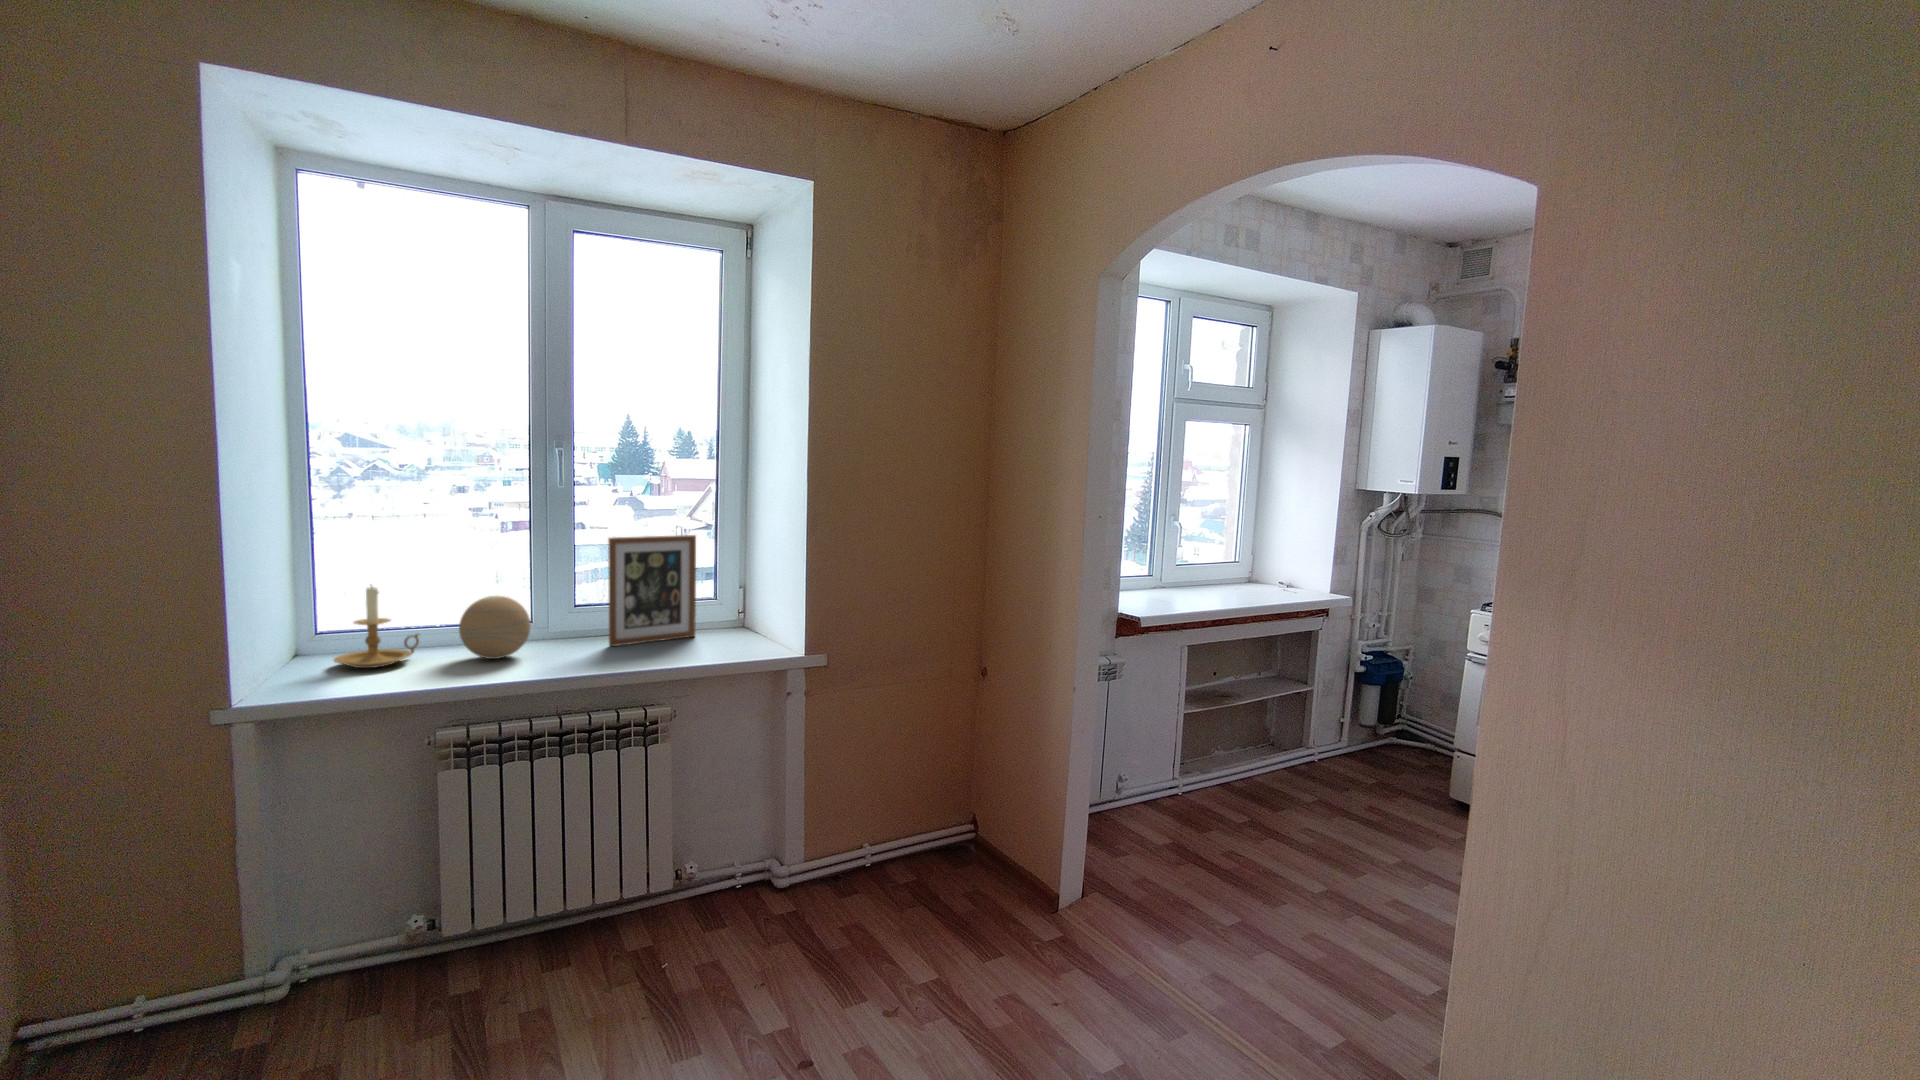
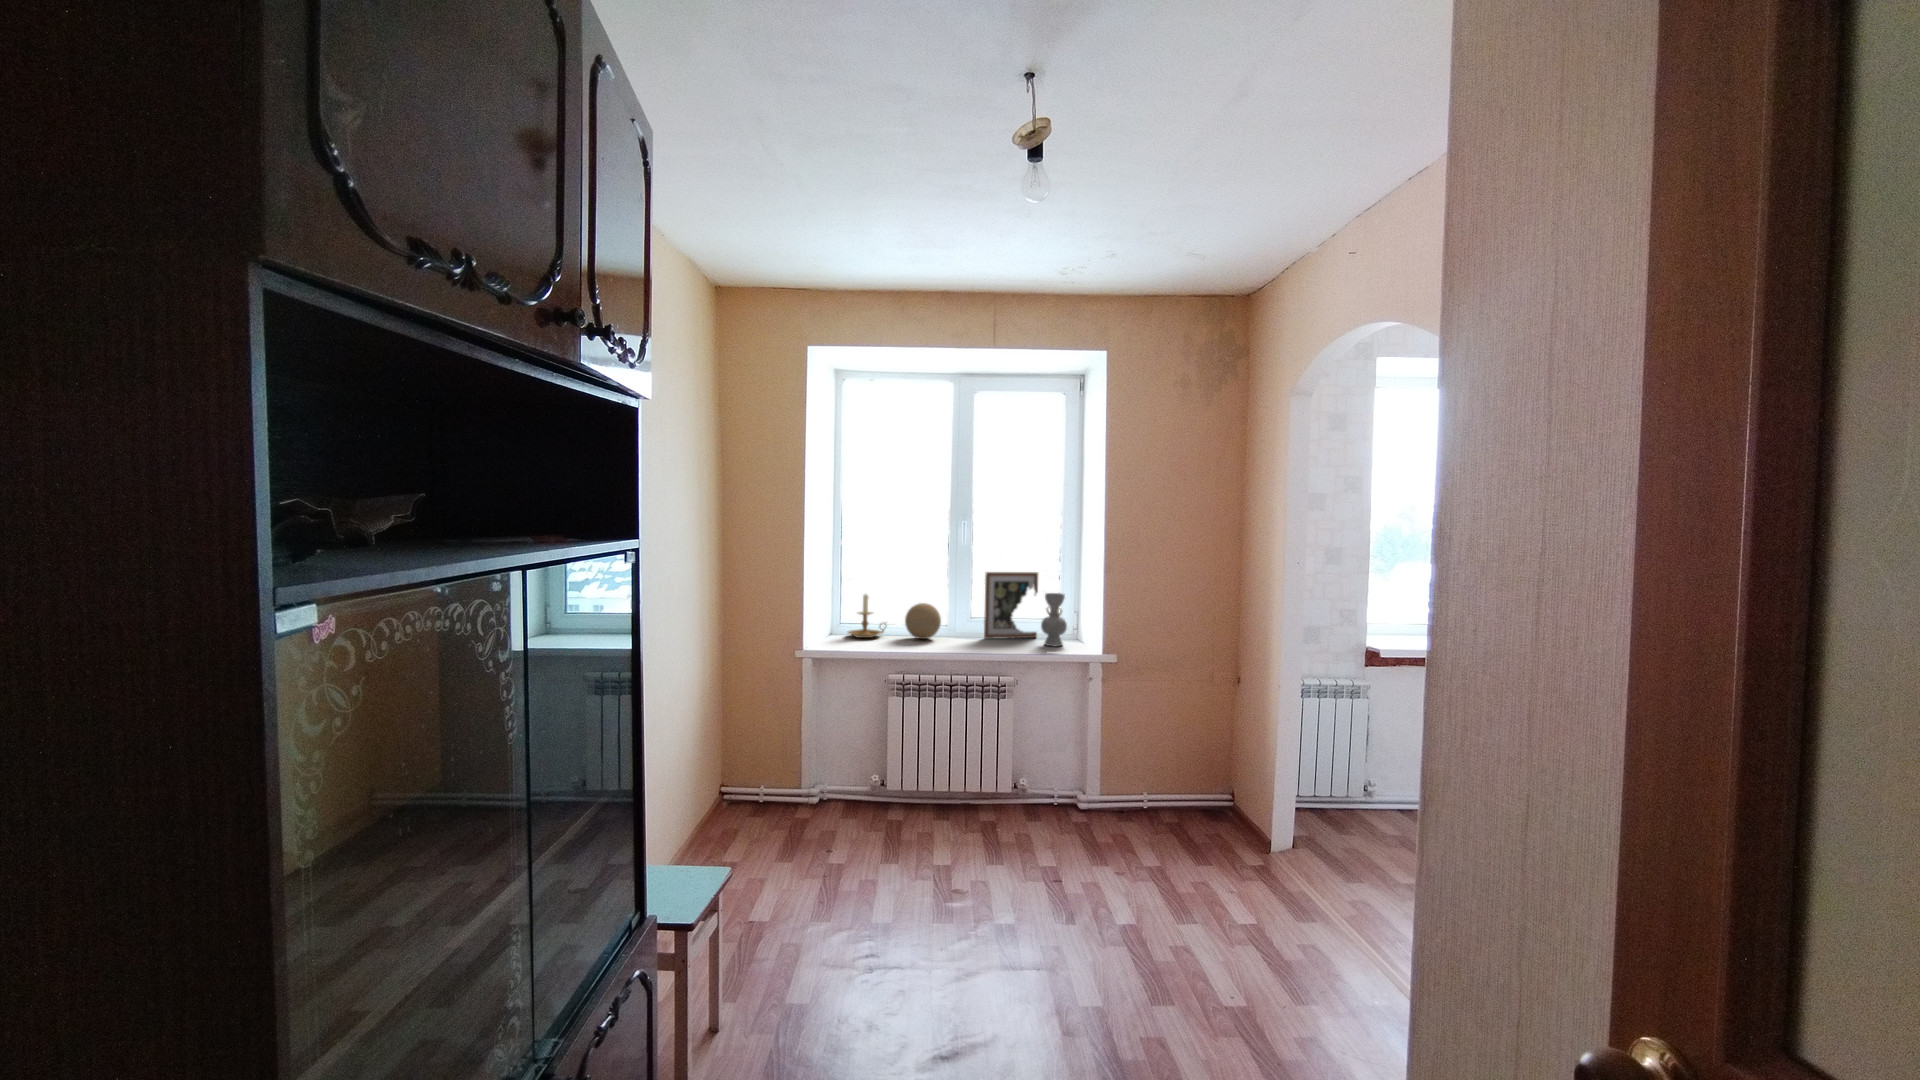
decorative vase: none [708,567,749,650] -> present [1041,593,1067,647]

